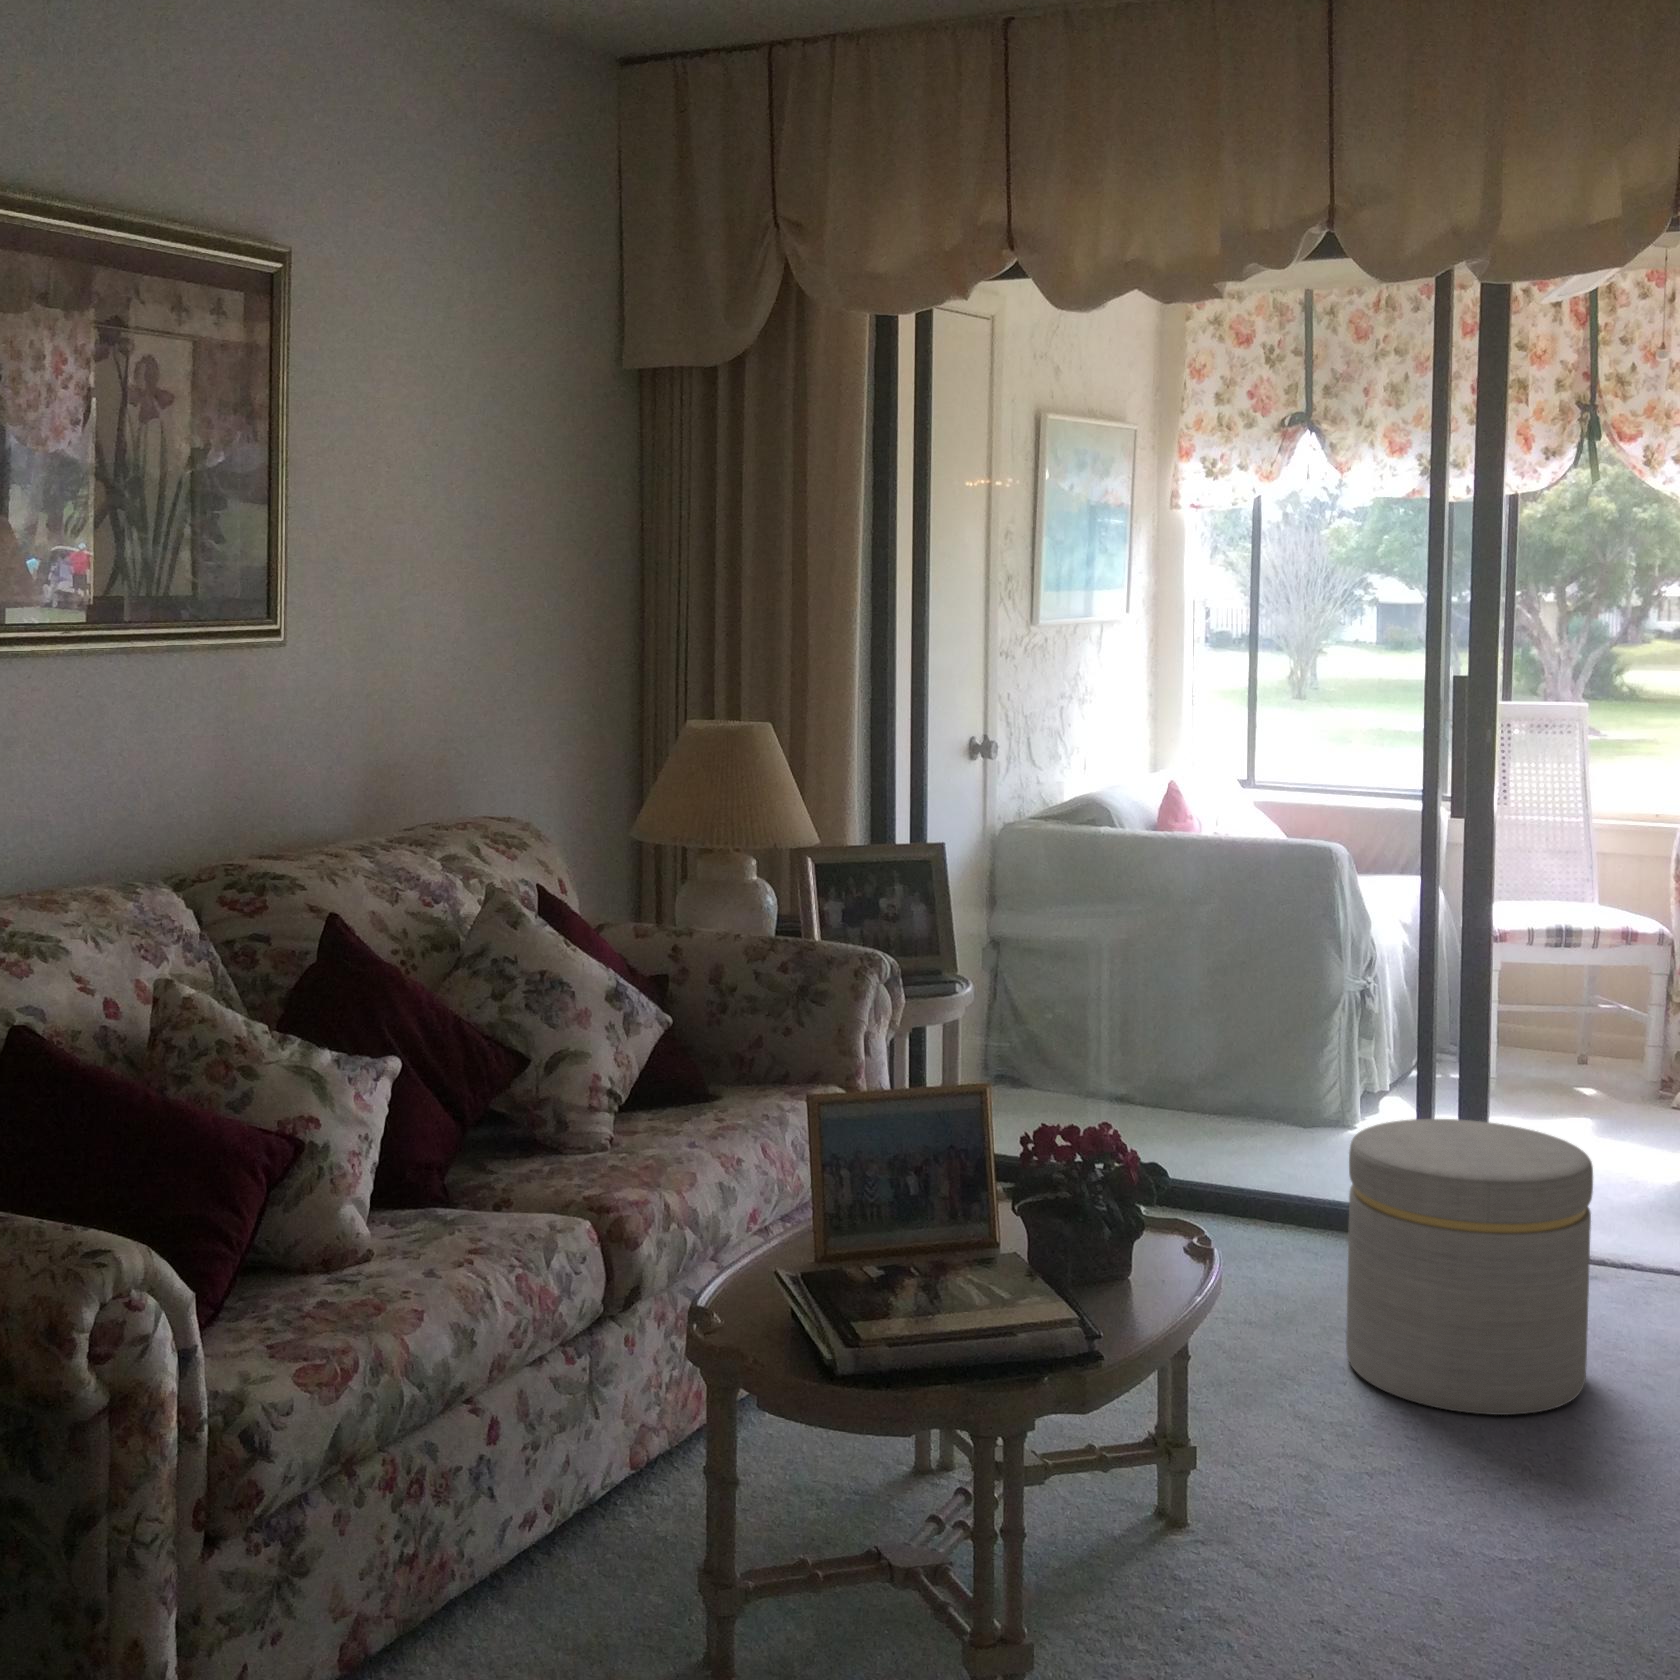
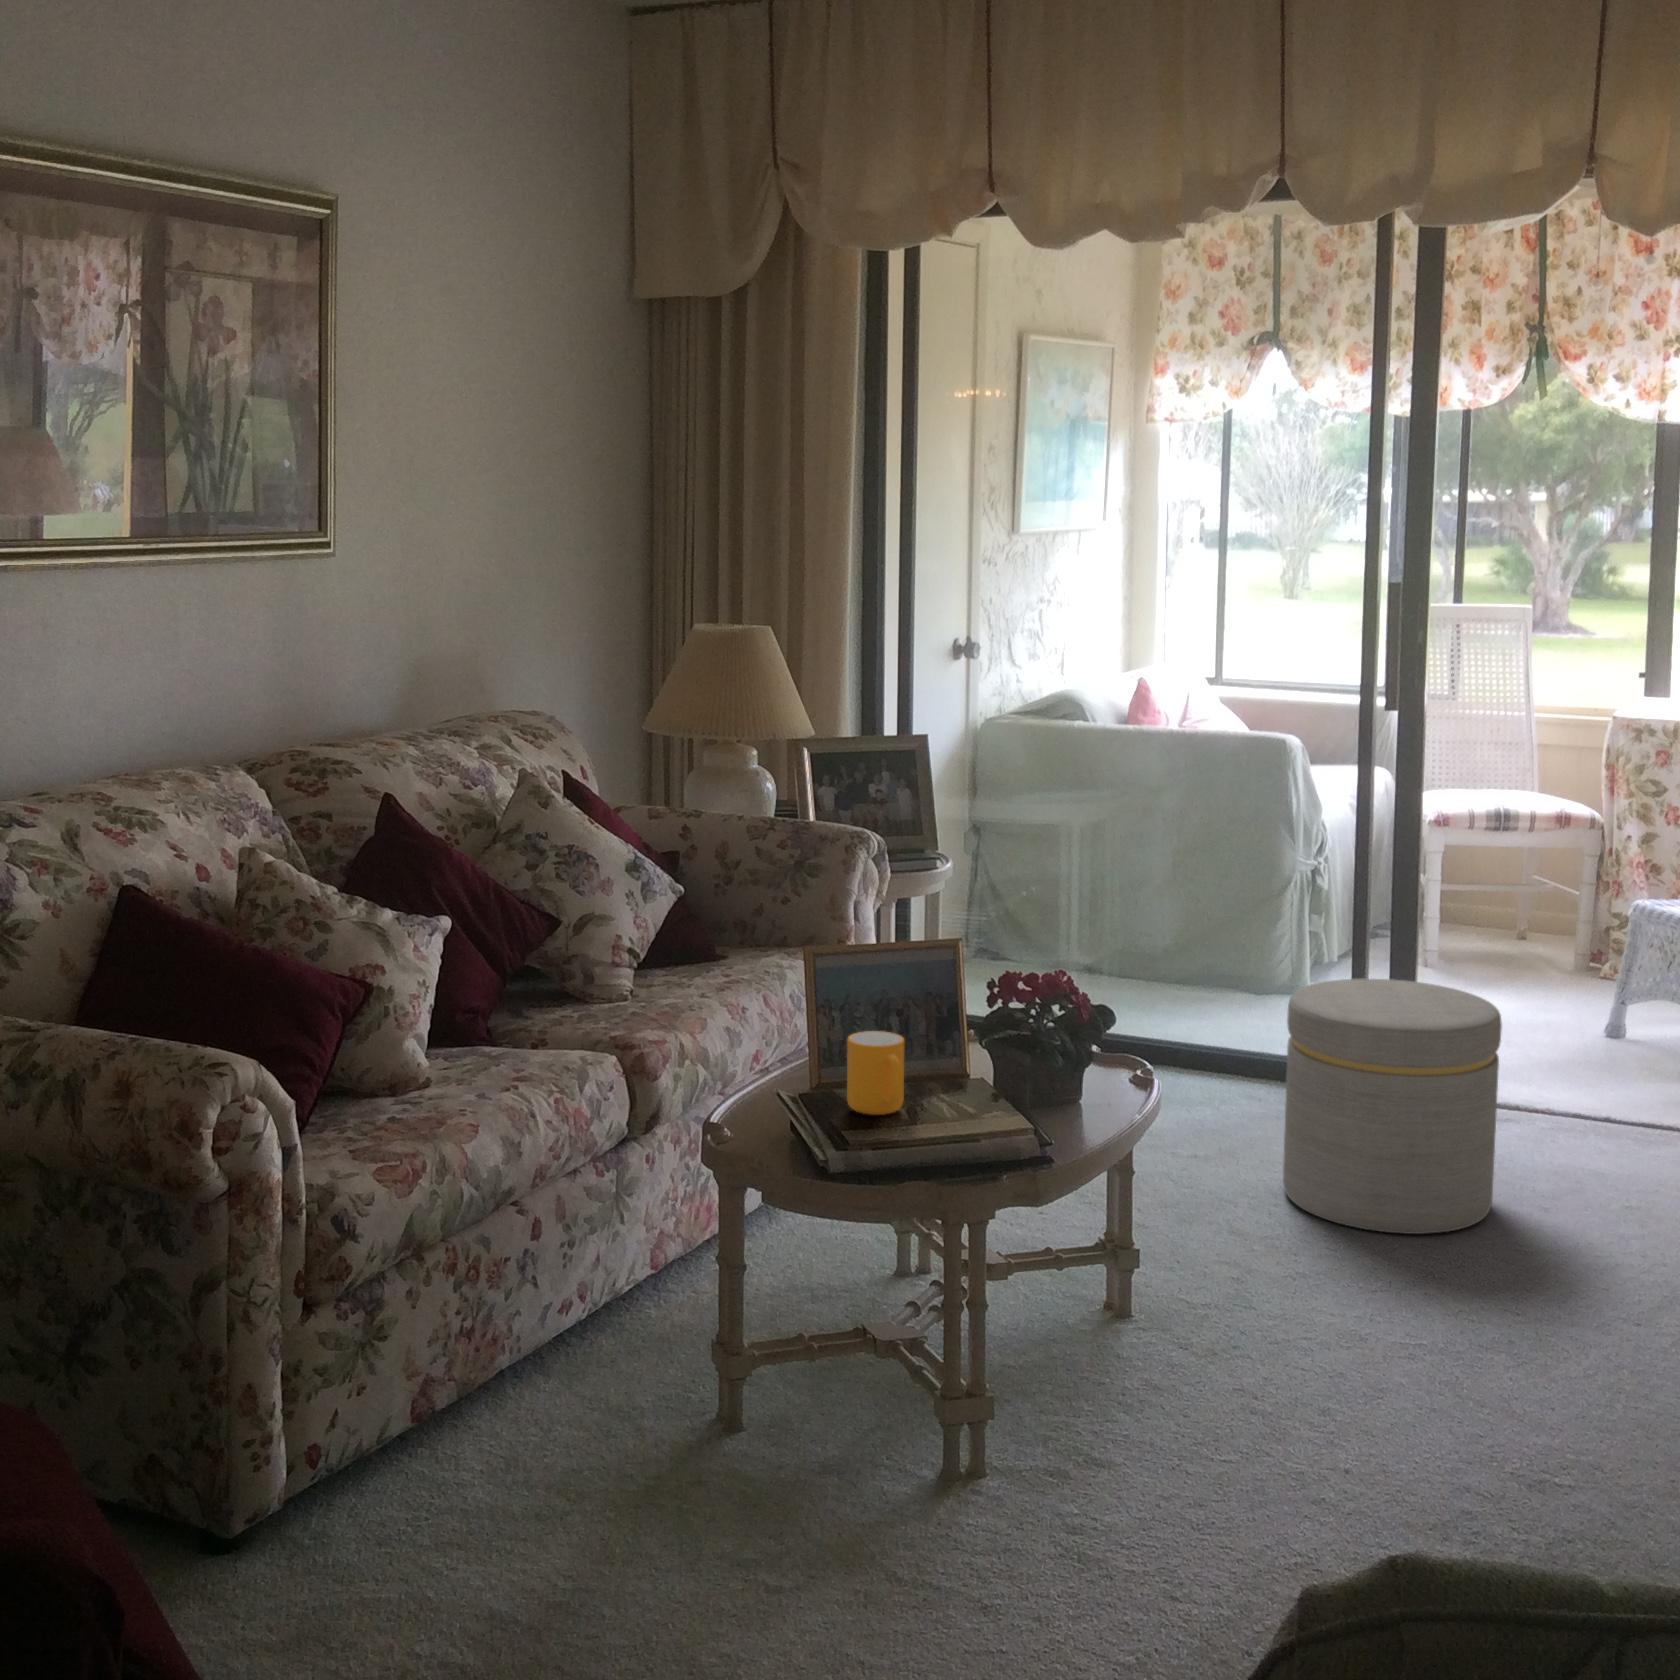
mug: none [860,1199,928,1302] -> present [847,1031,904,1115]

